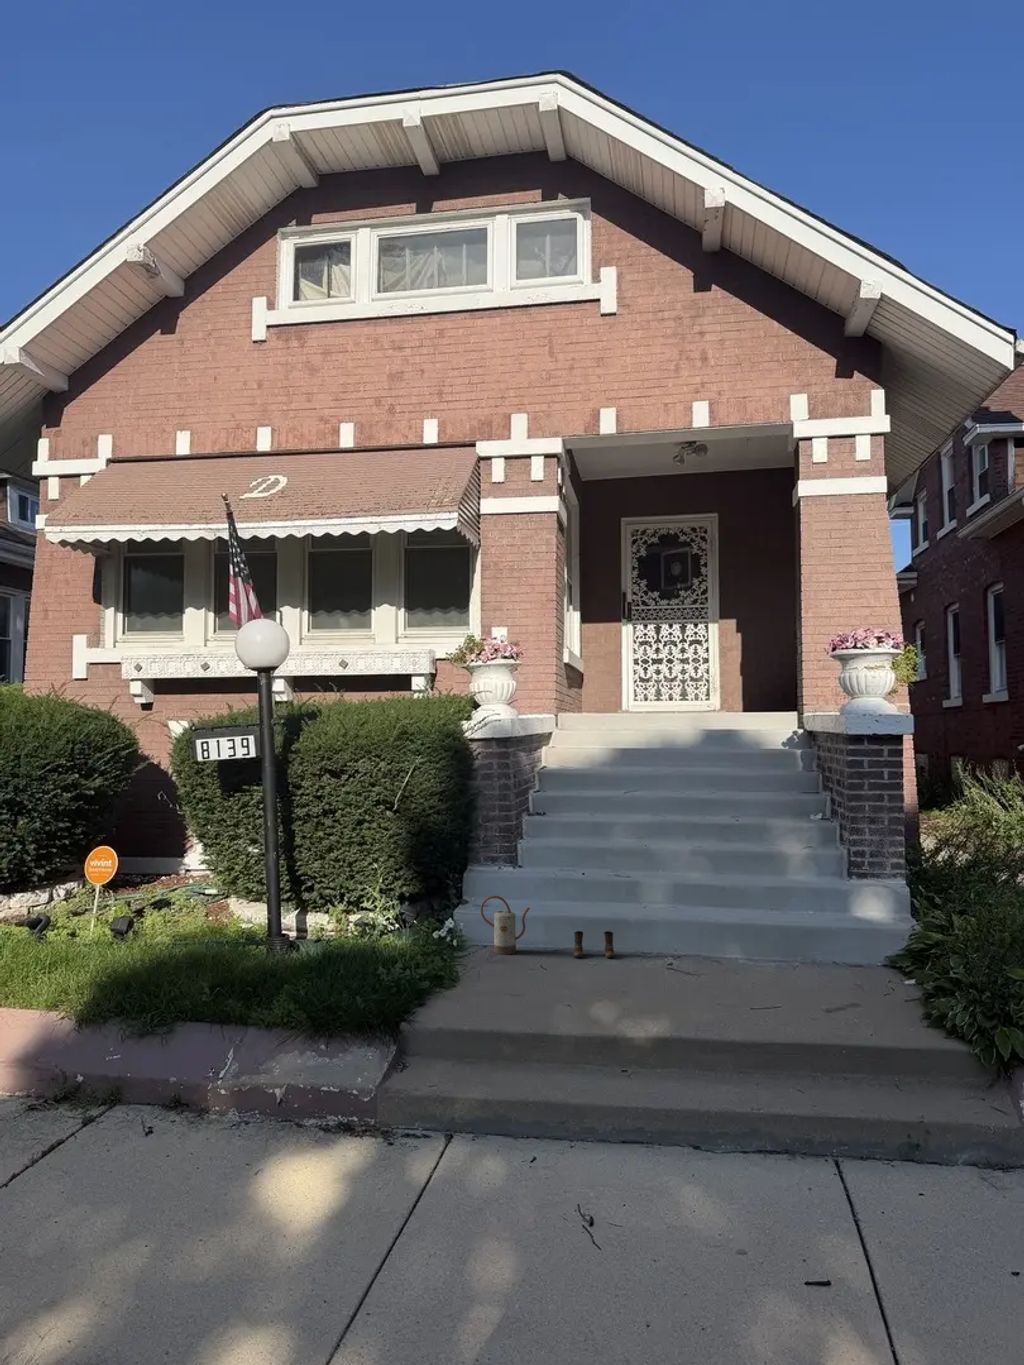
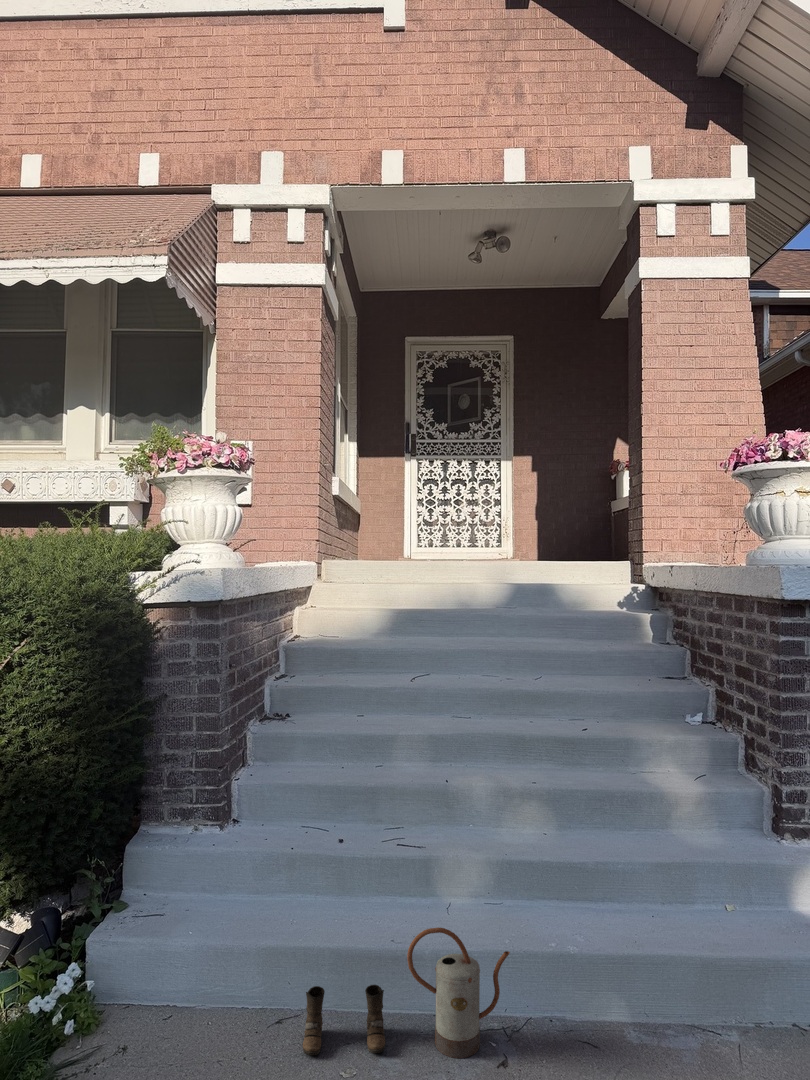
watering can: present [480,896,530,955] -> present [407,928,510,1058]

